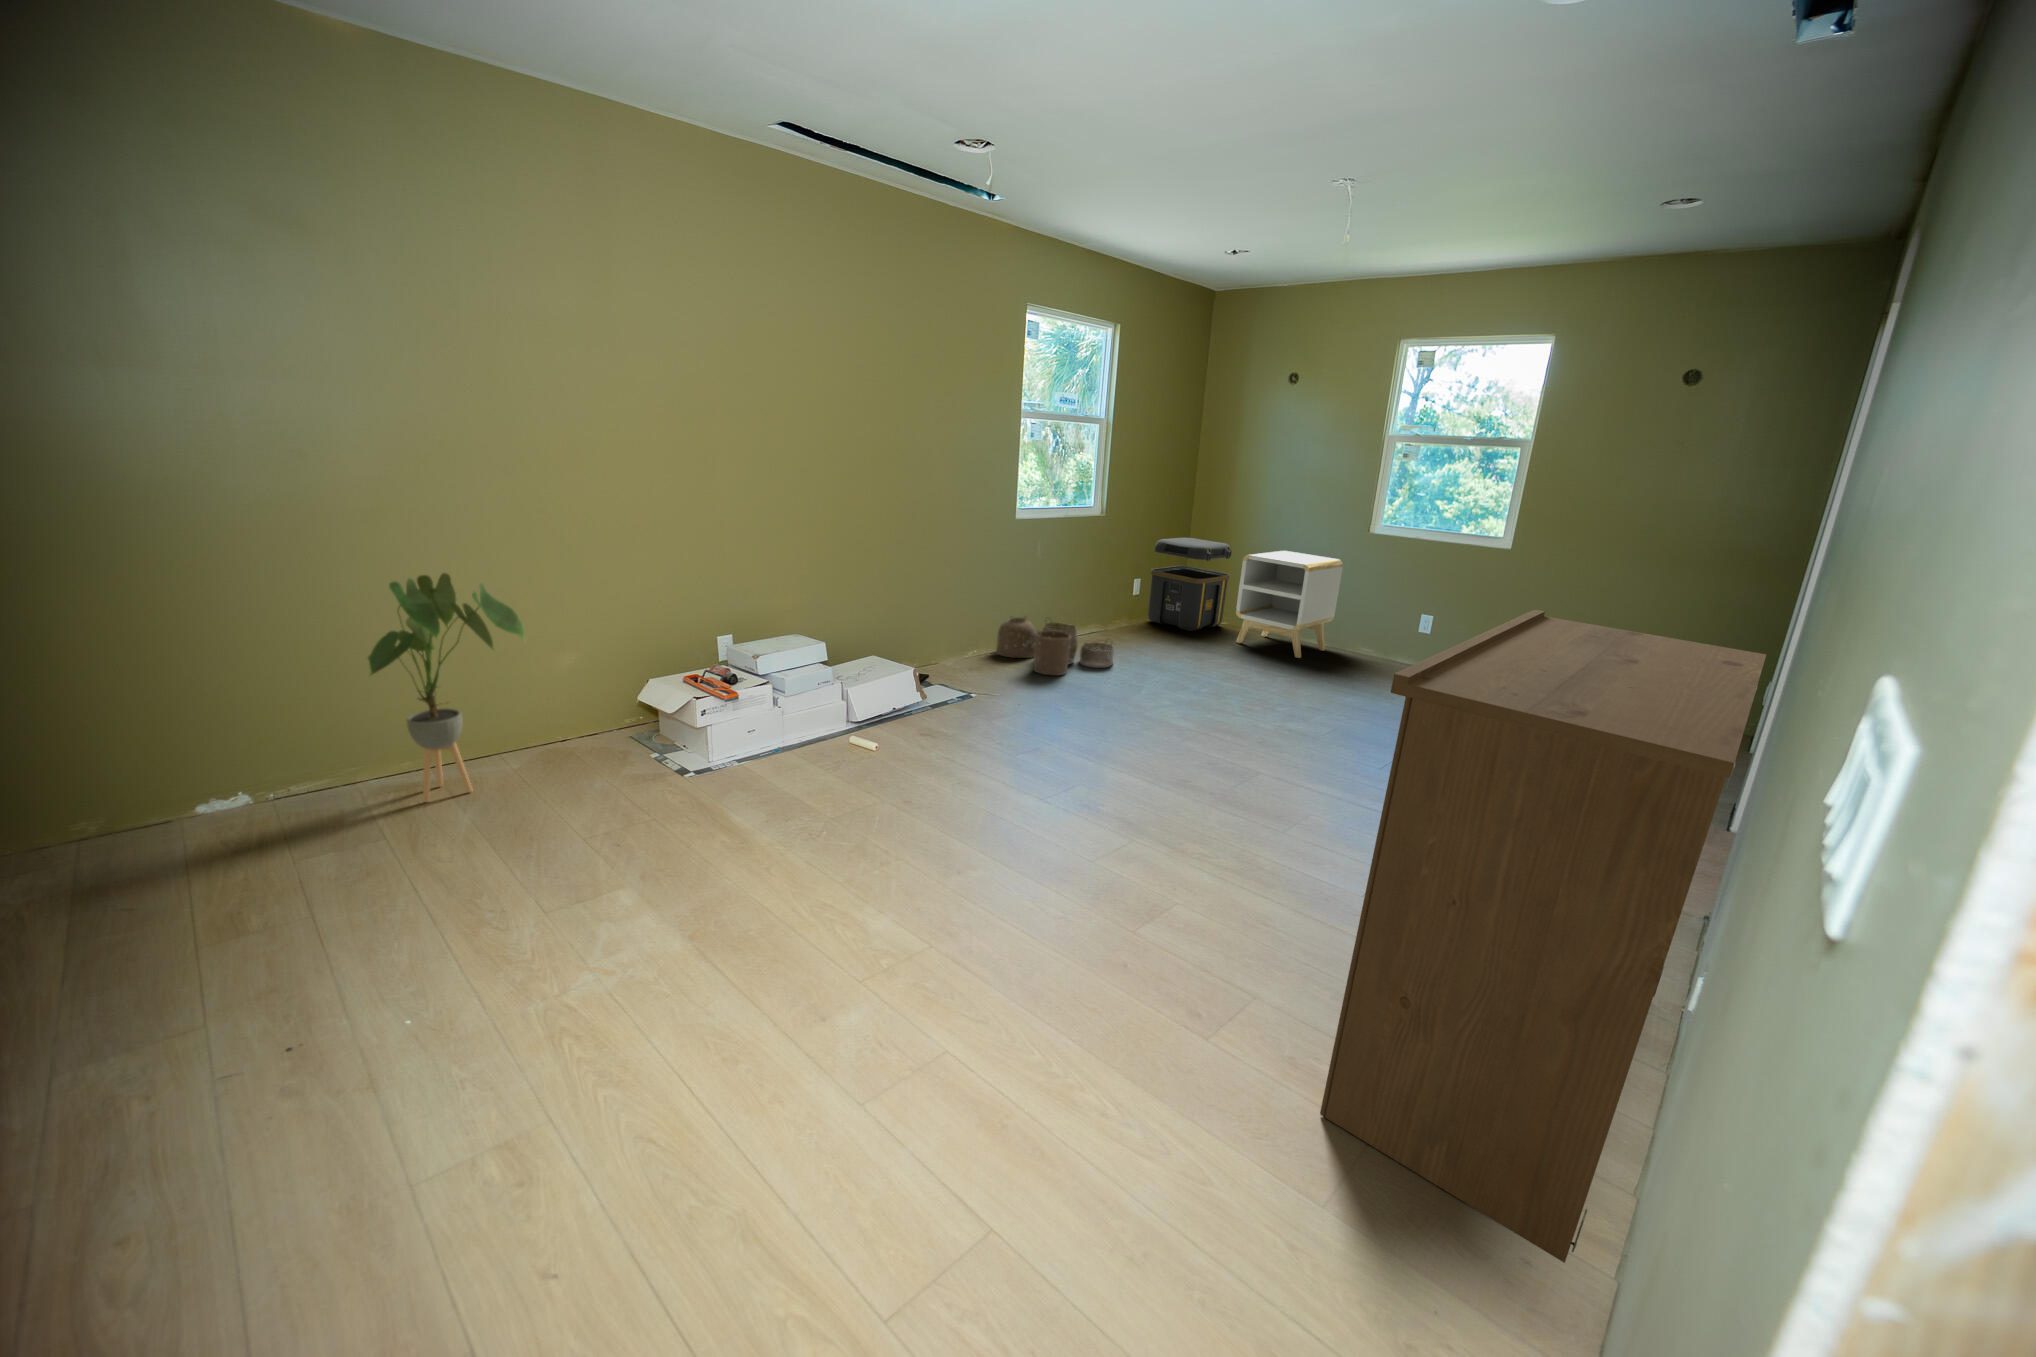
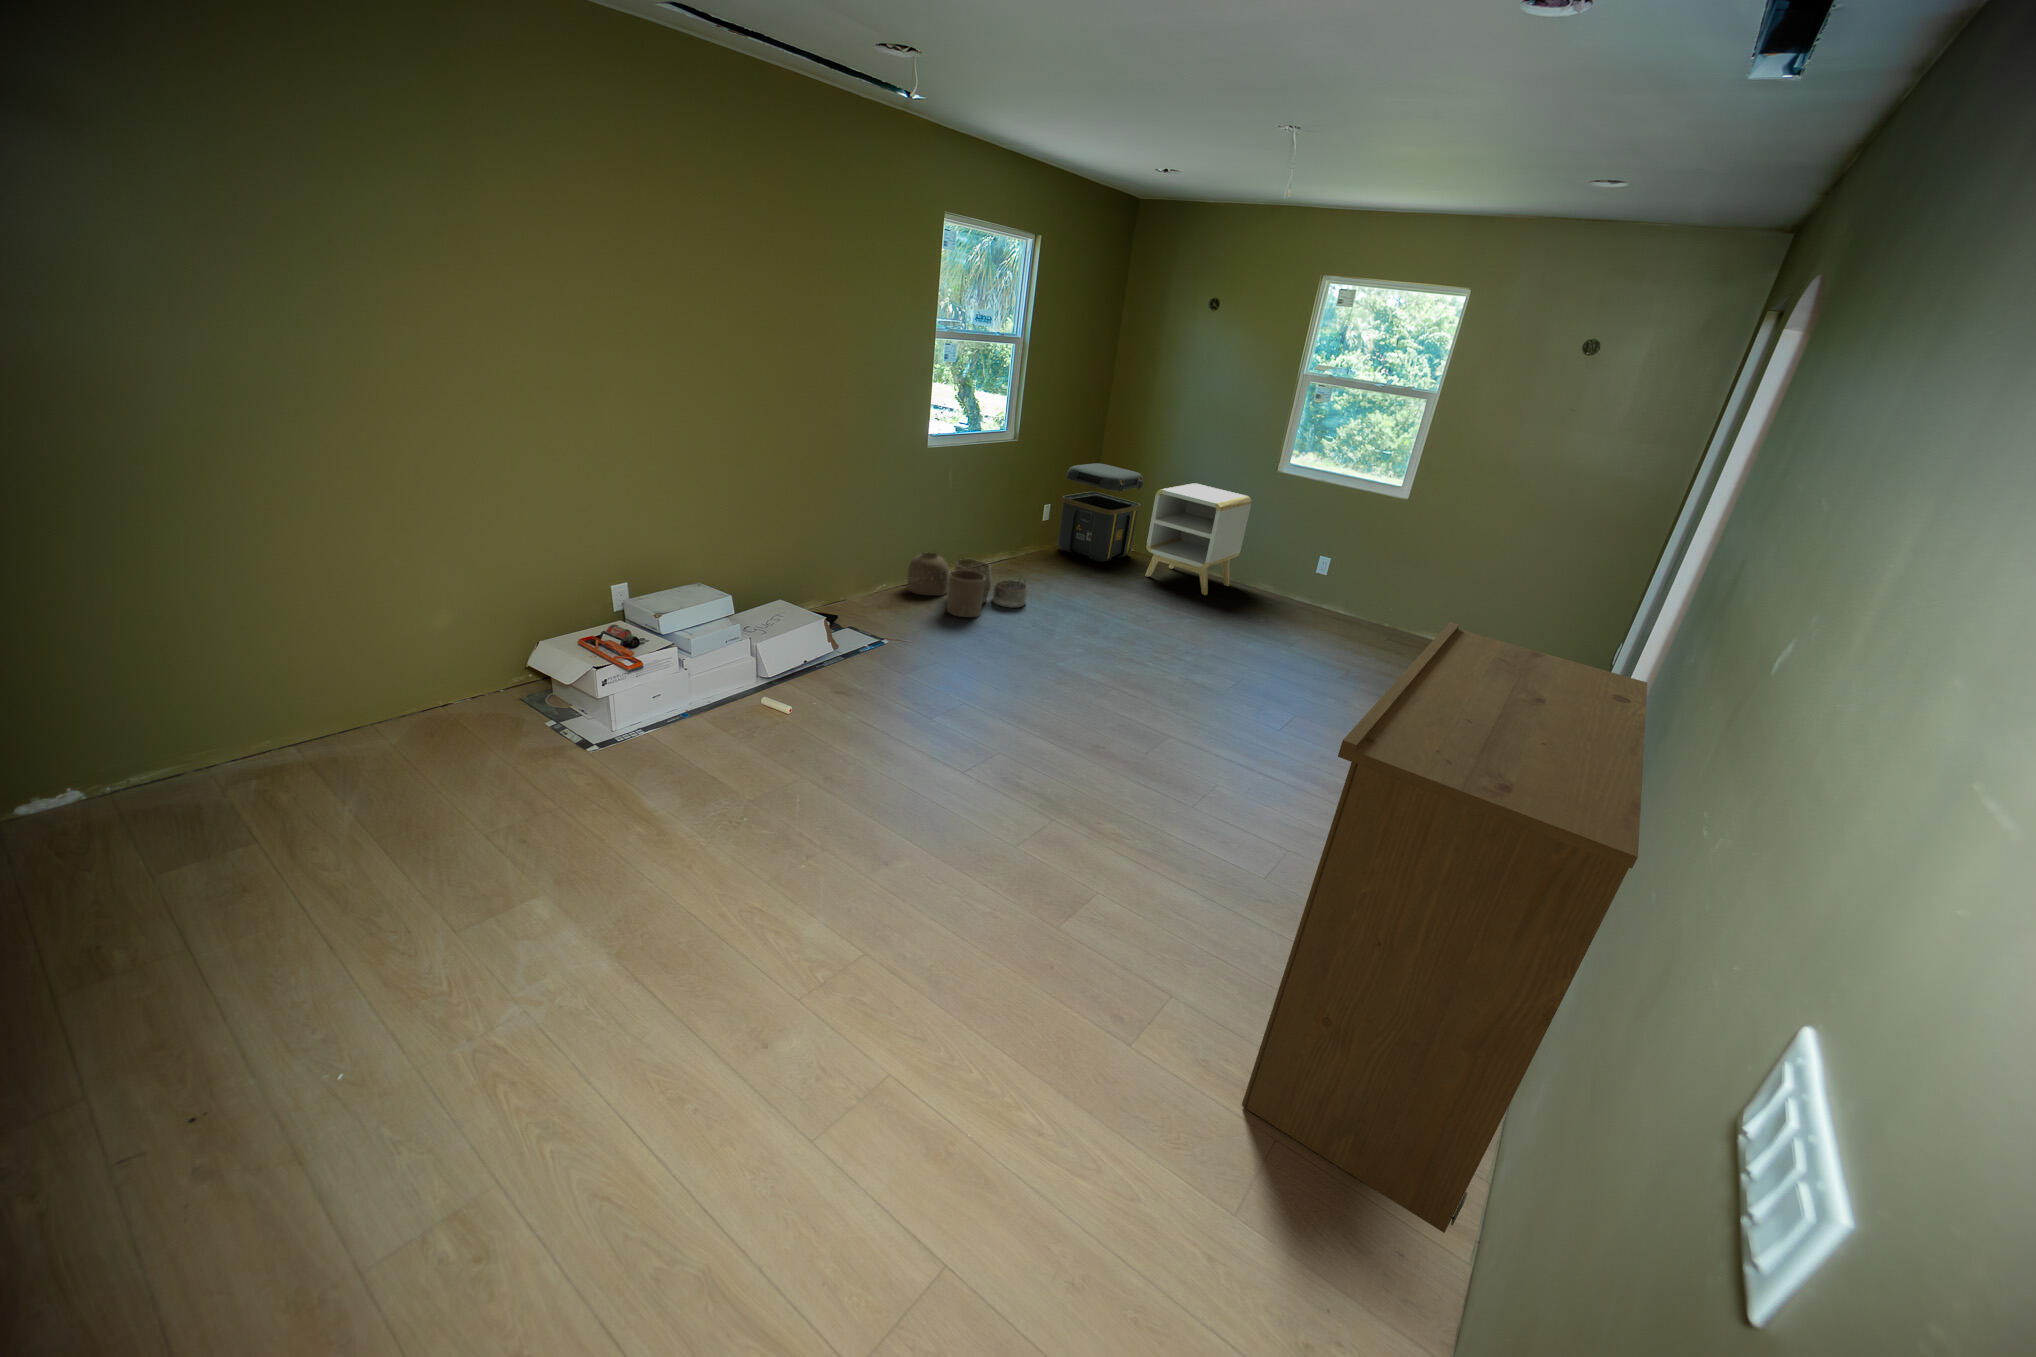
house plant: present [368,573,525,802] -> none [204,537,399,793]

